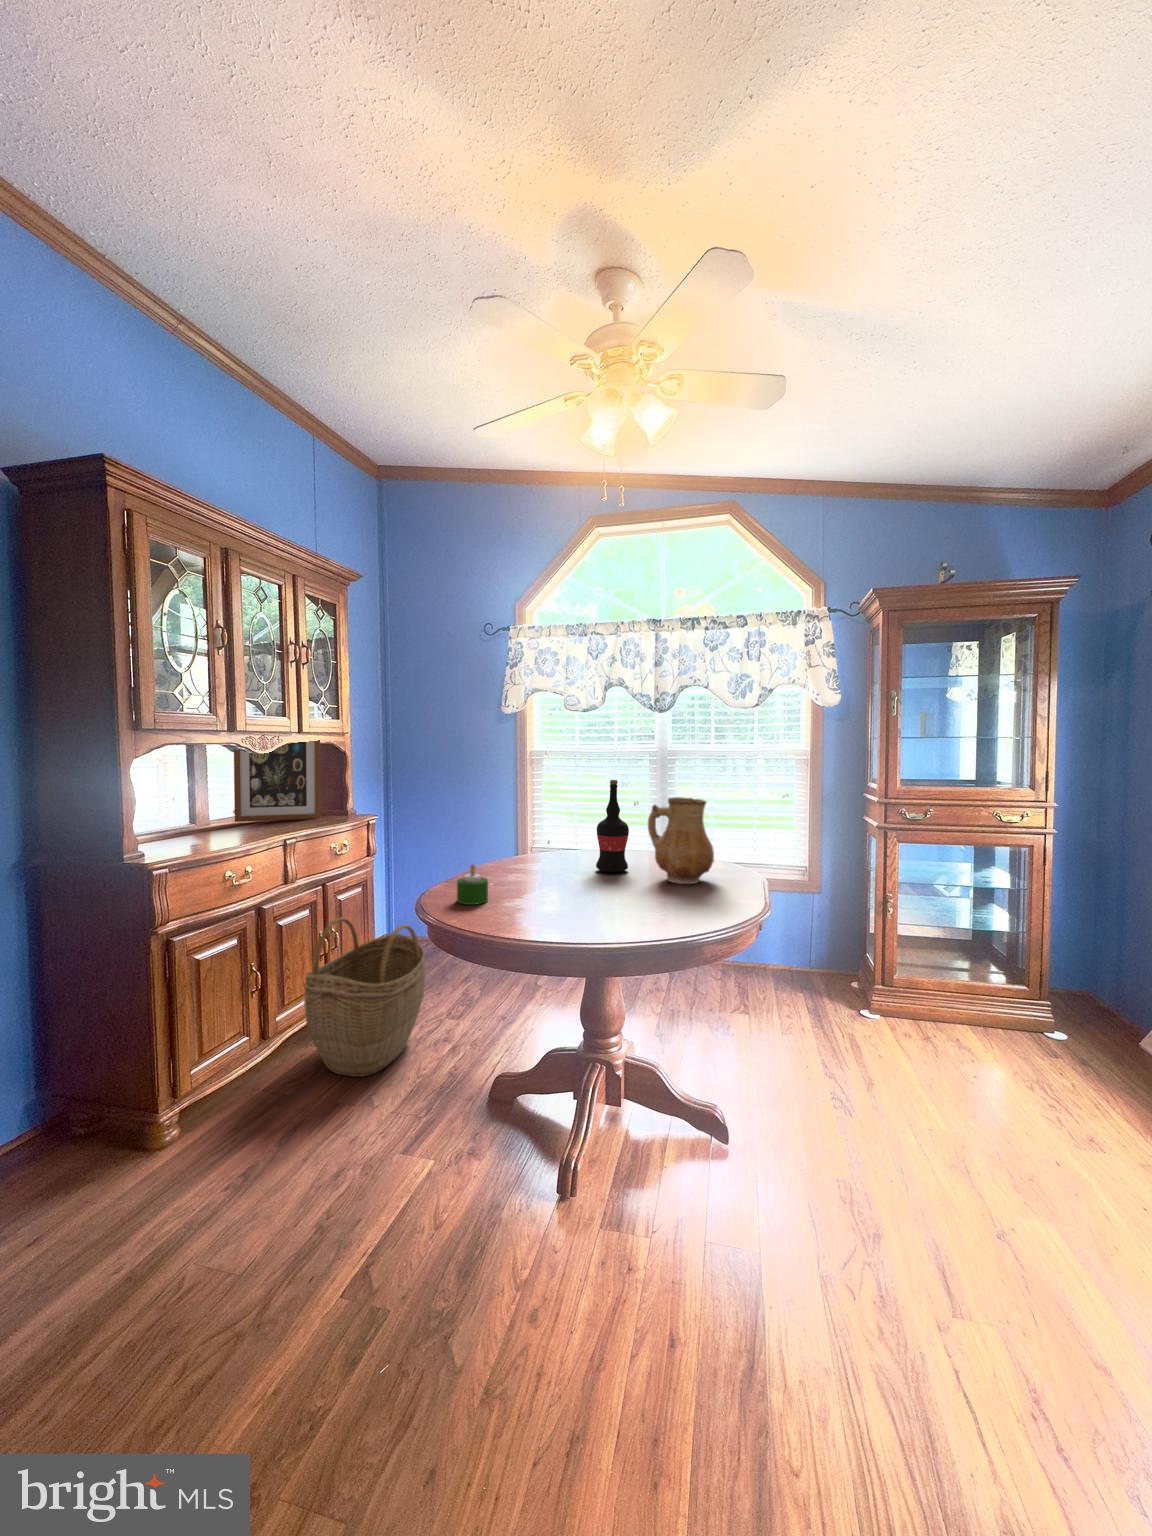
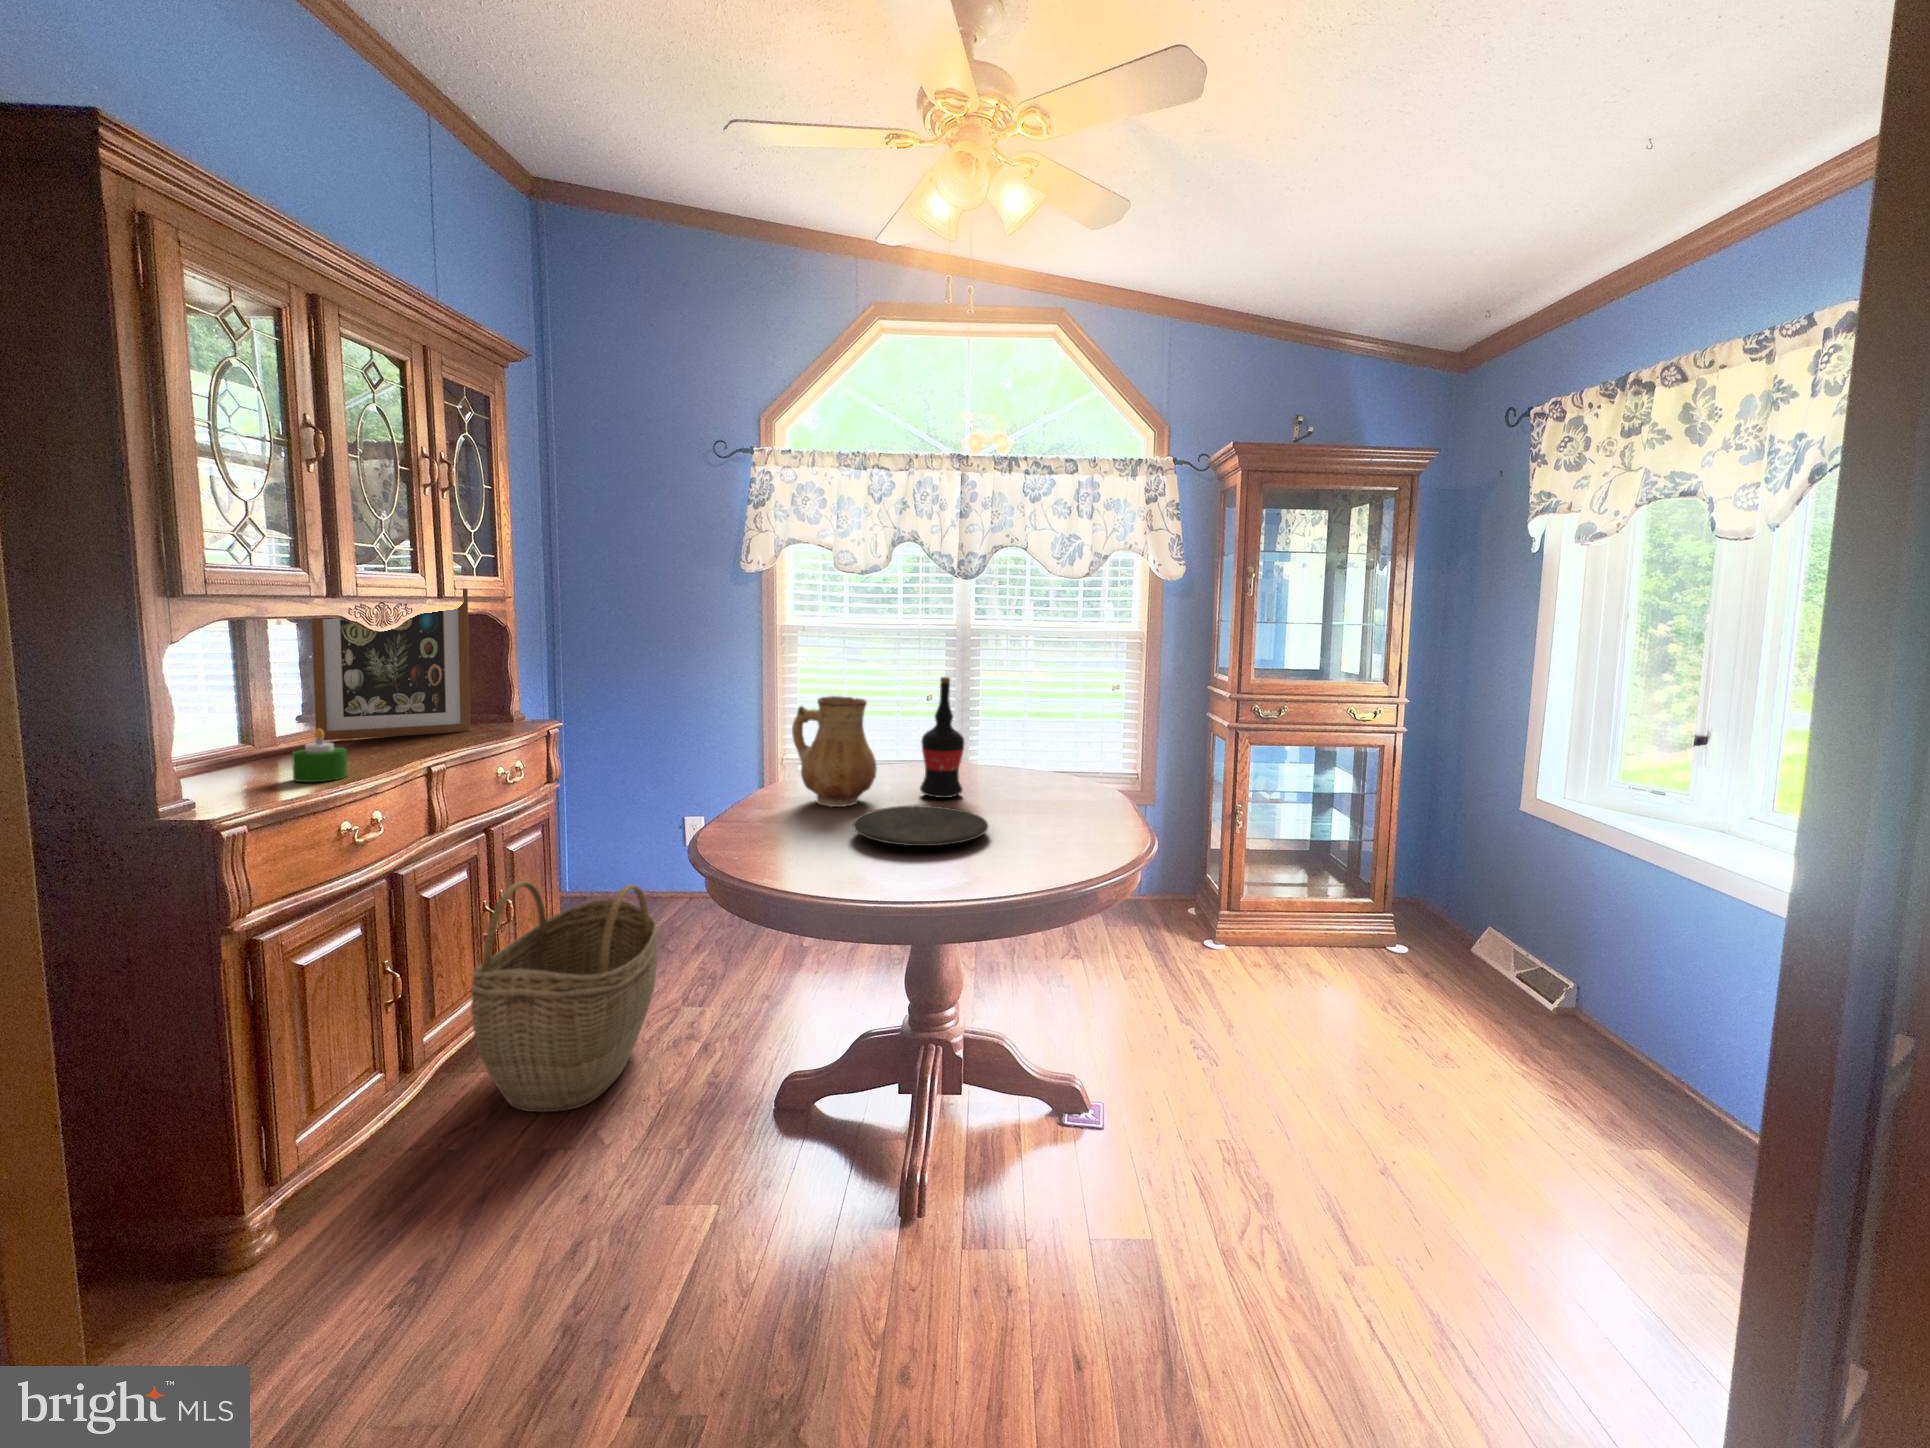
ceramic pitcher: present [648,797,714,884] -> present [792,696,877,807]
candle: present [457,864,488,905] -> present [292,729,348,782]
plate: none [528,875,631,904] -> present [853,805,988,846]

